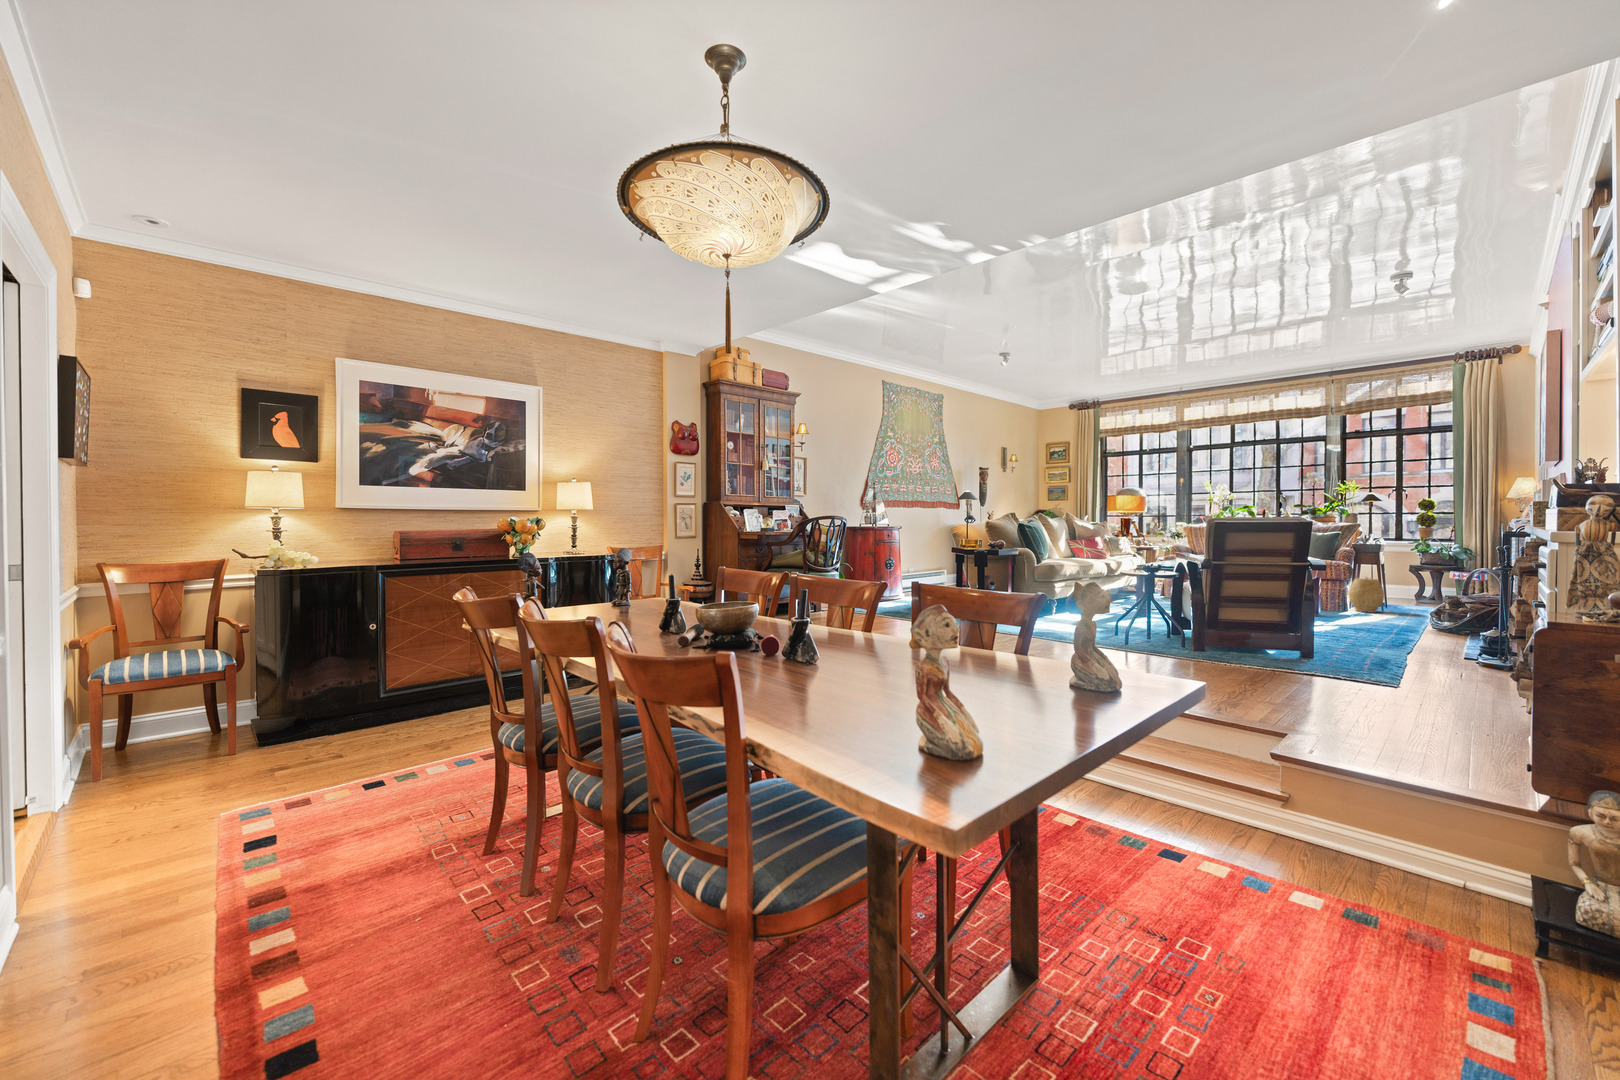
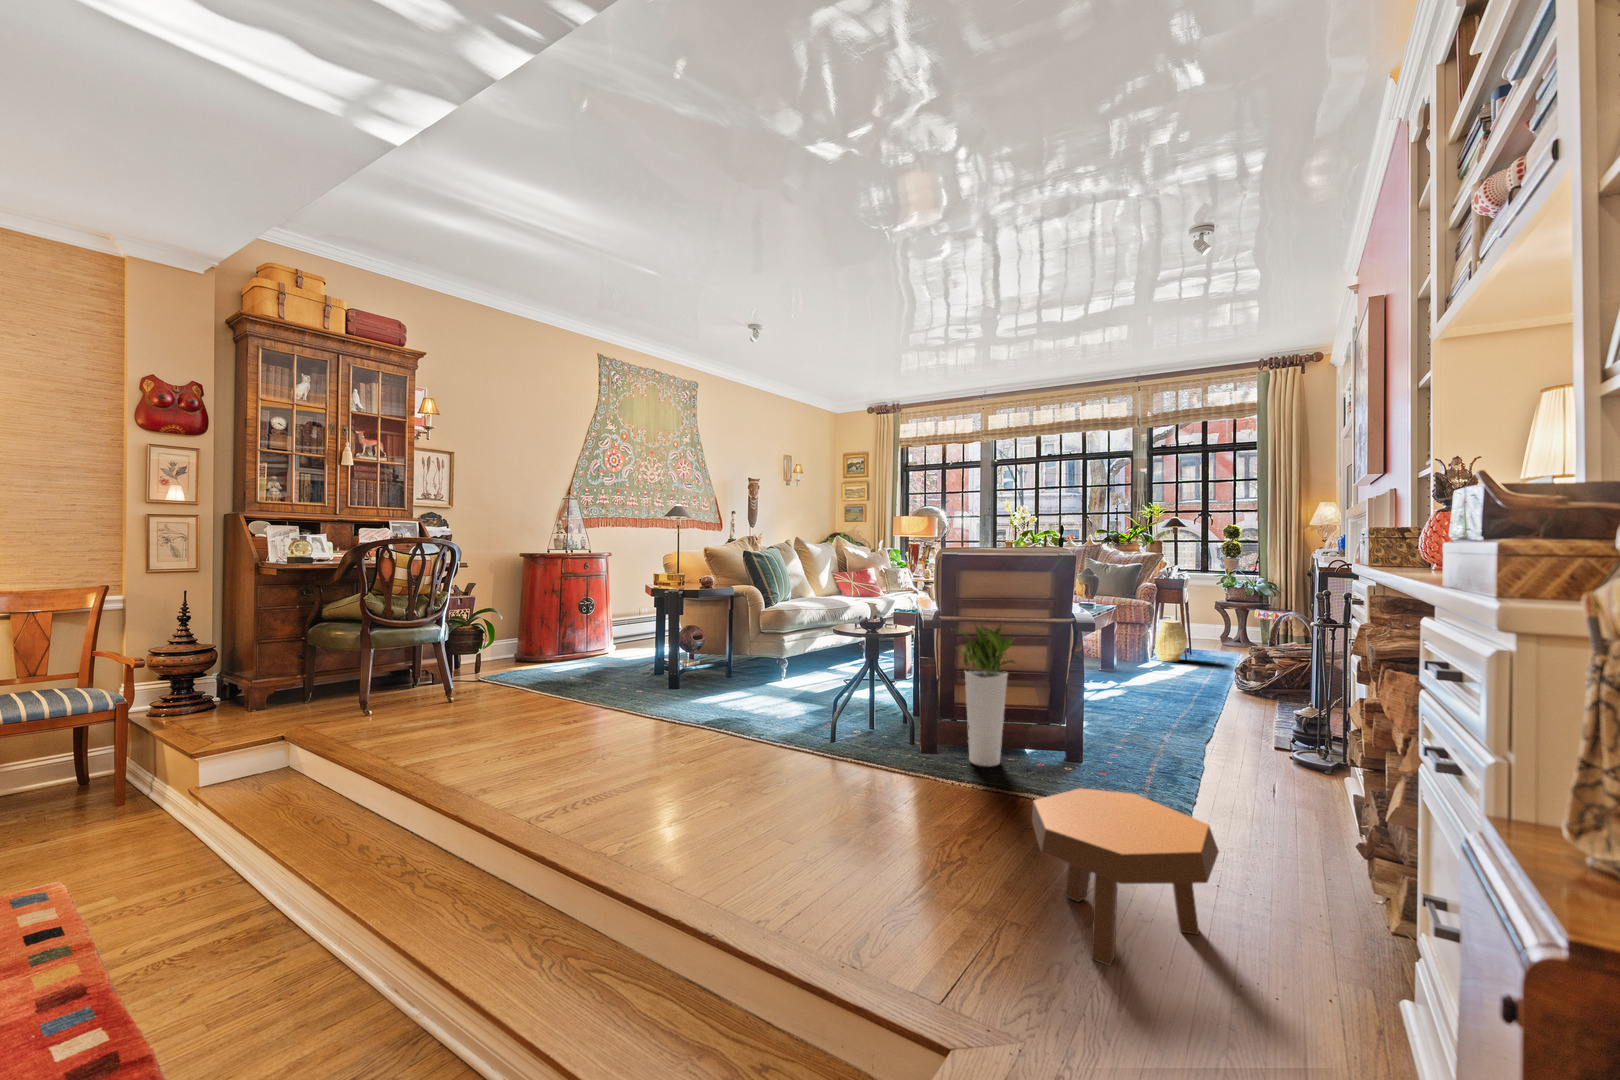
planter: none [1217,563,1270,660] -> present [957,624,1015,766]
footstool: none [1314,648,1438,723] -> present [1032,788,1219,966]

